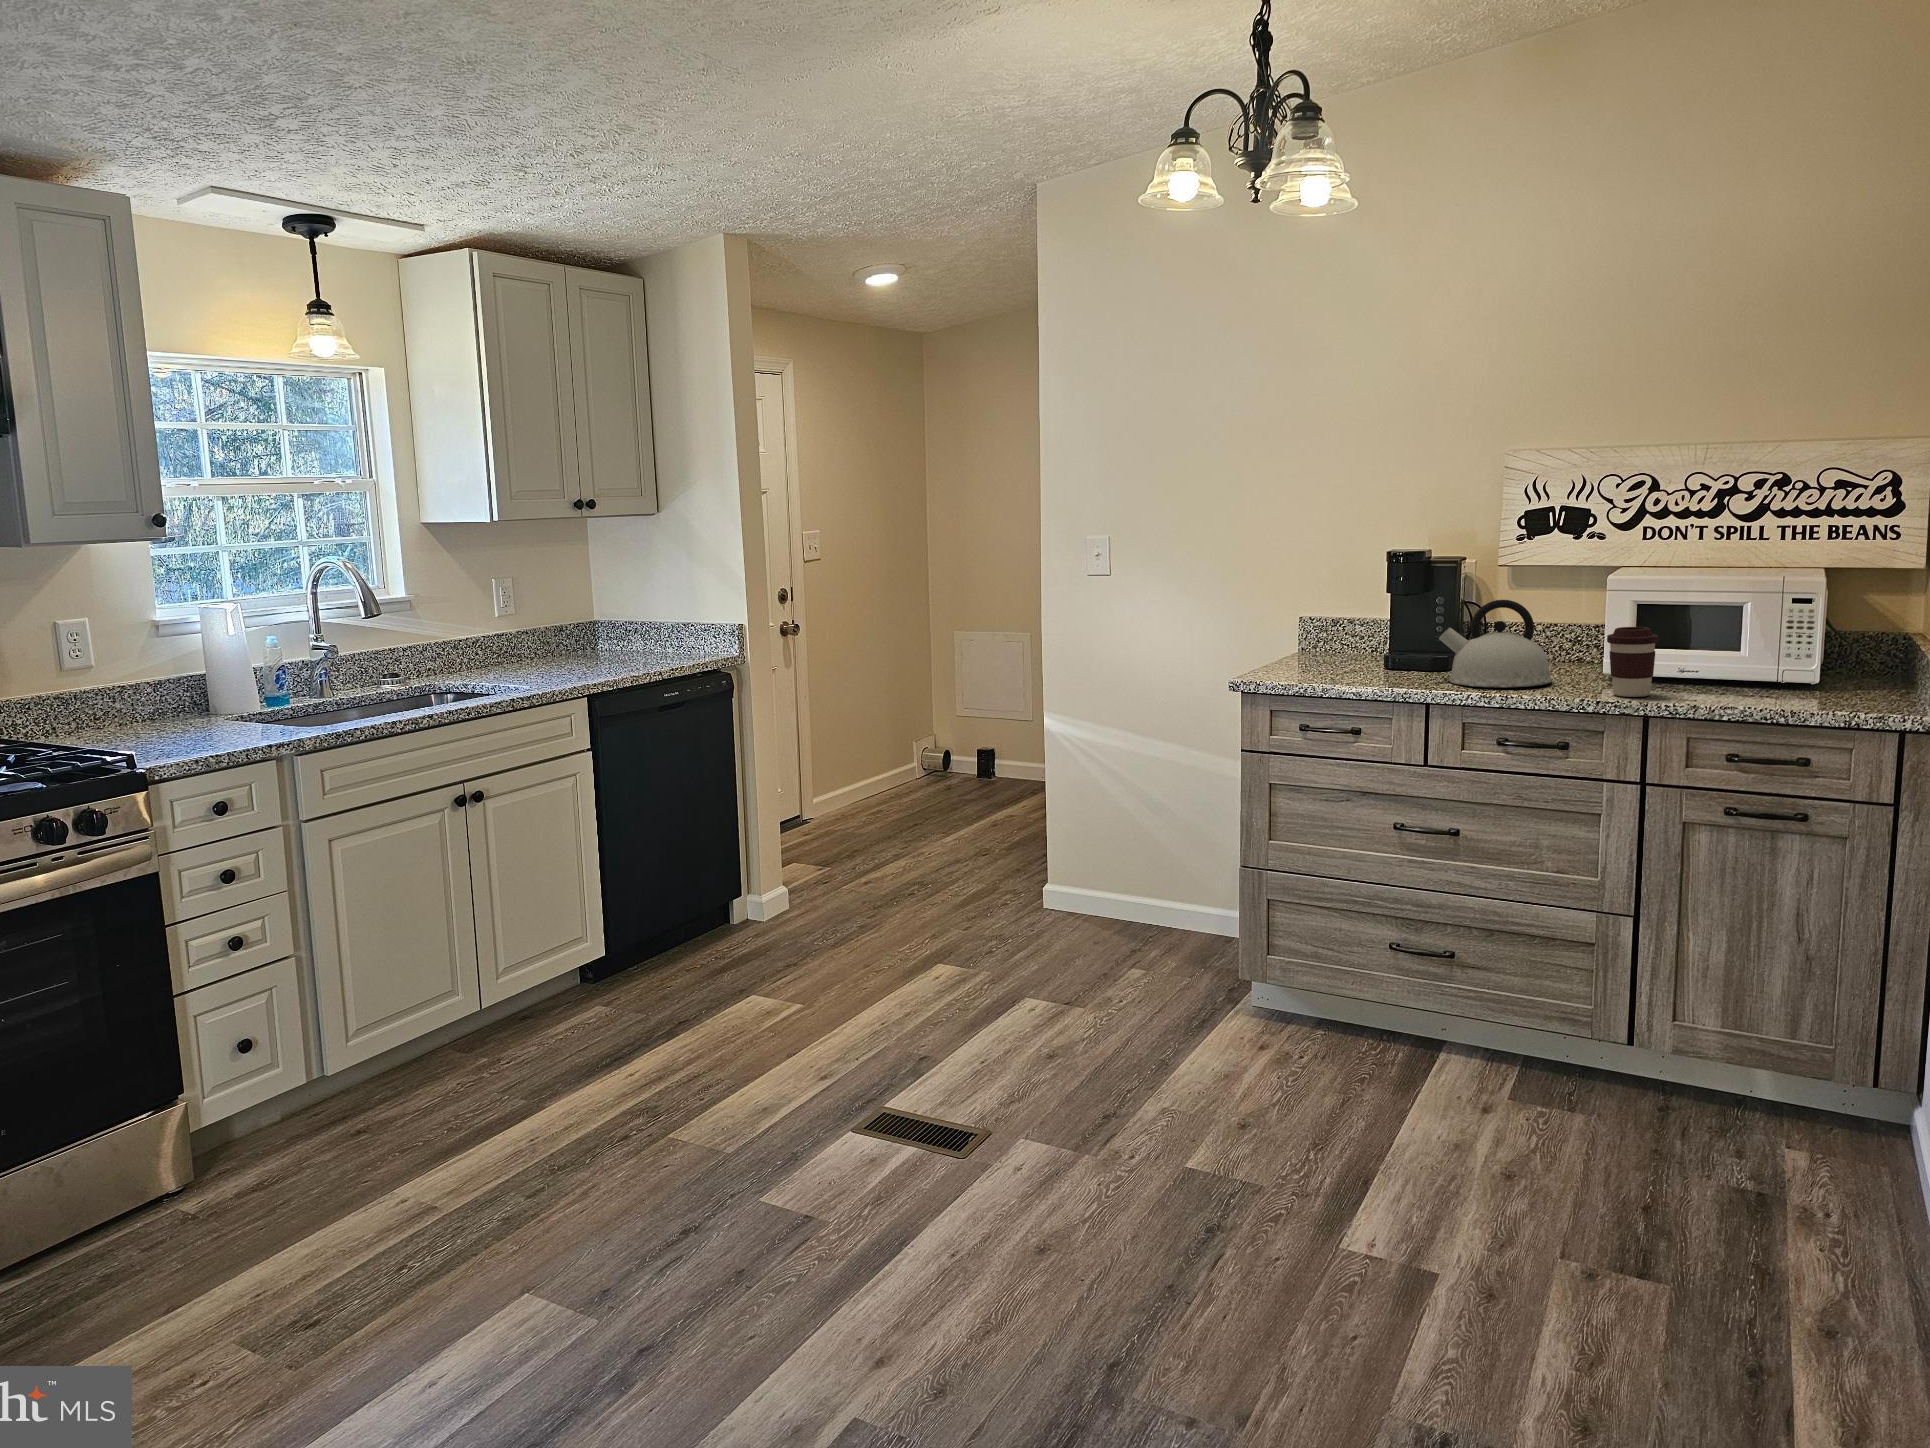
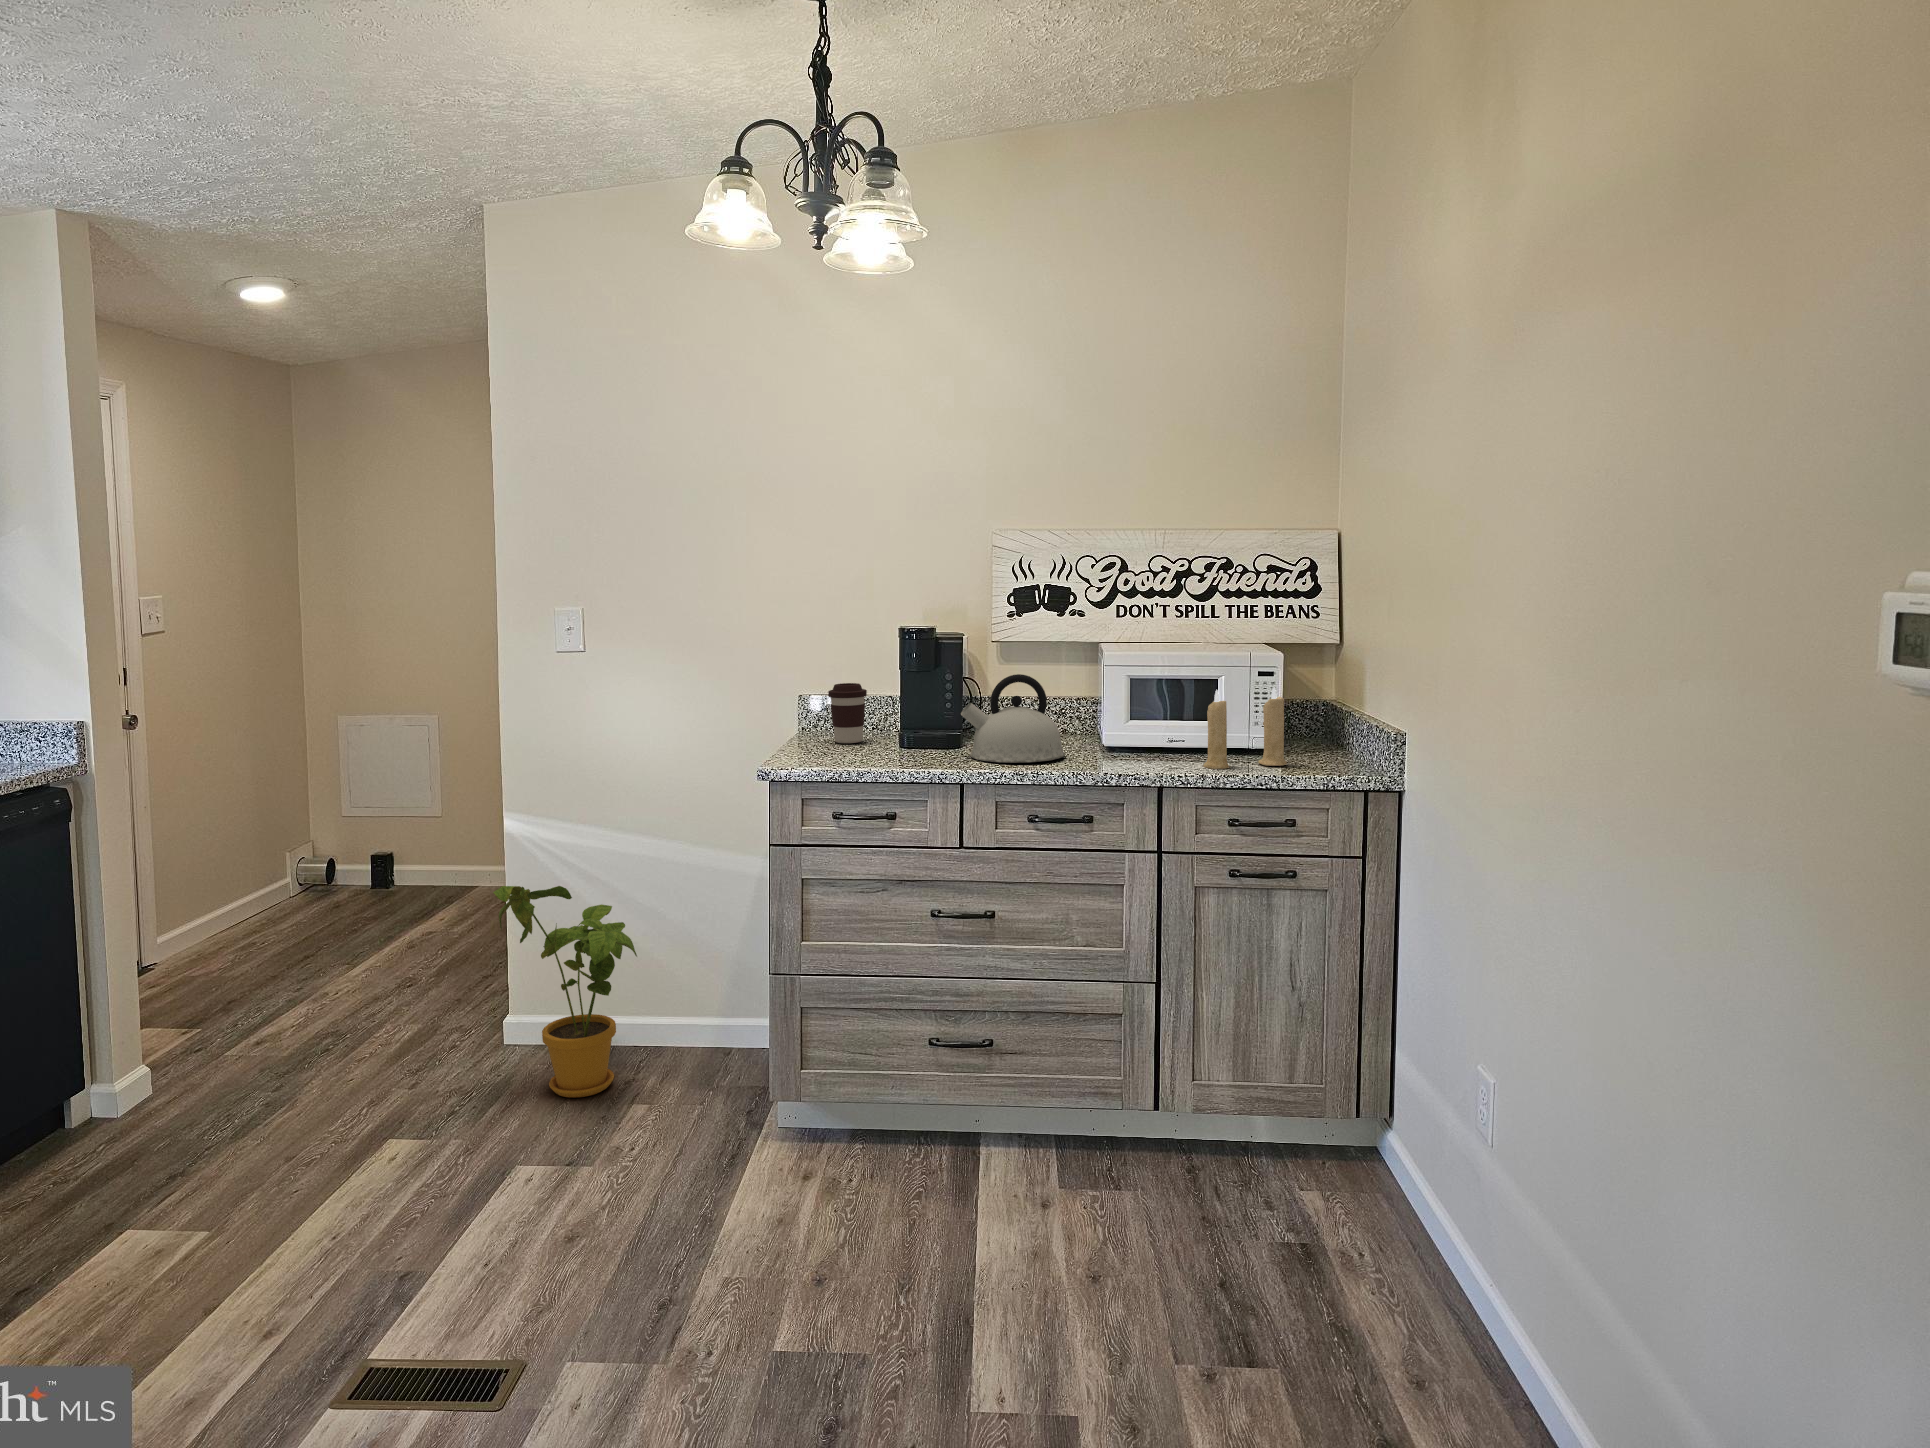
candle: none [1707,613,1818,703] -> present [1203,687,1287,769]
coffee cup: present [1607,627,1658,697] -> present [828,683,867,743]
house plant: none [1020,773,1139,957] -> present [493,886,637,1097]

